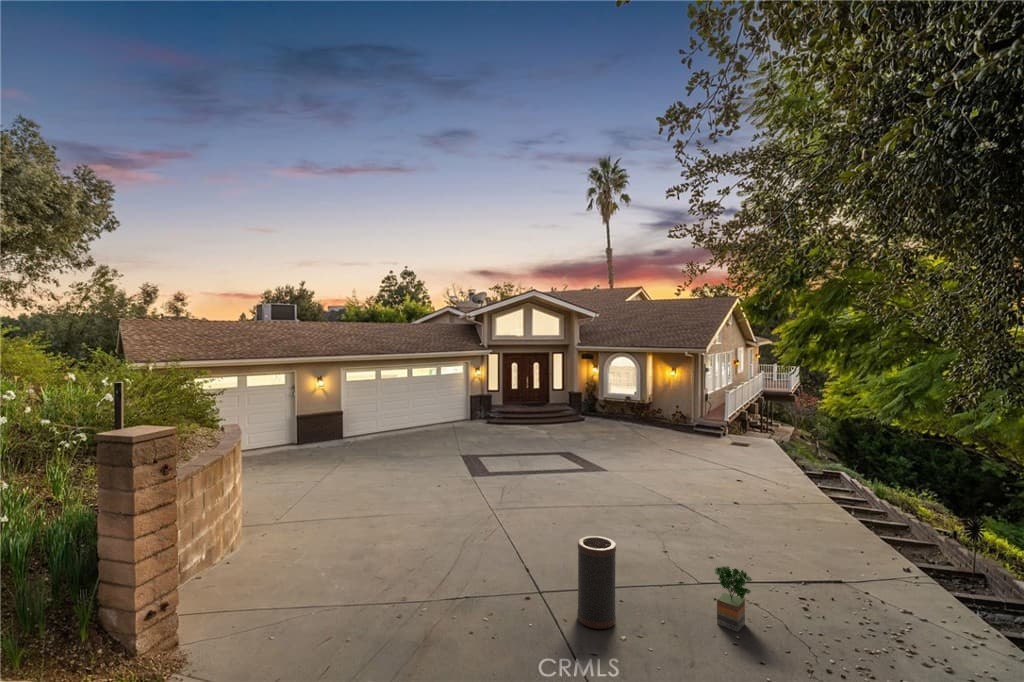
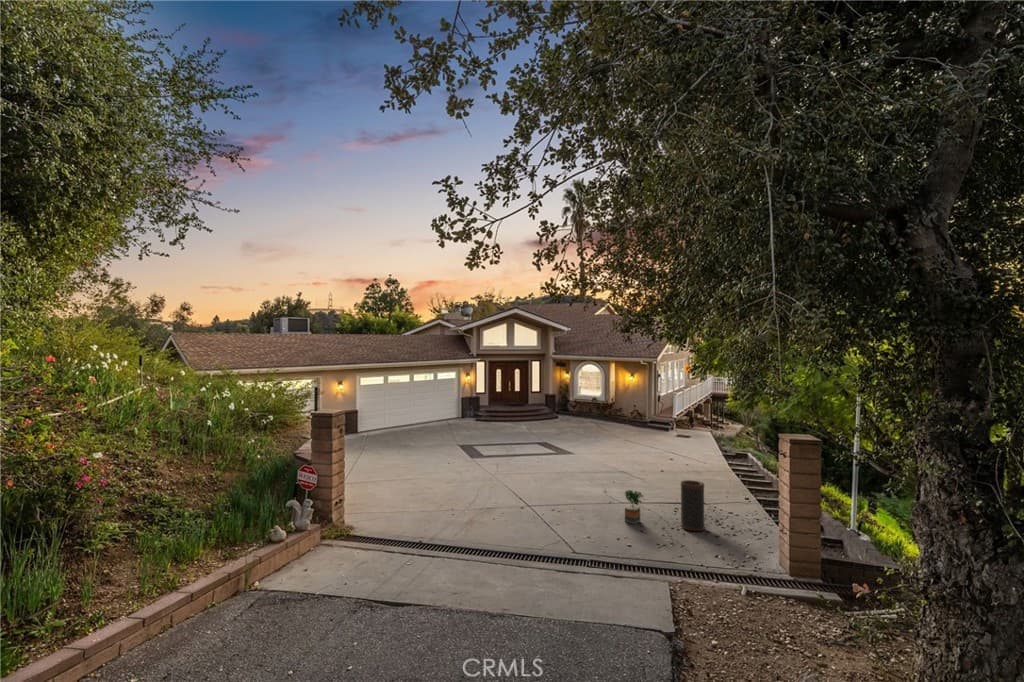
trash can: present [577,536,616,629] -> present [681,480,705,531]

